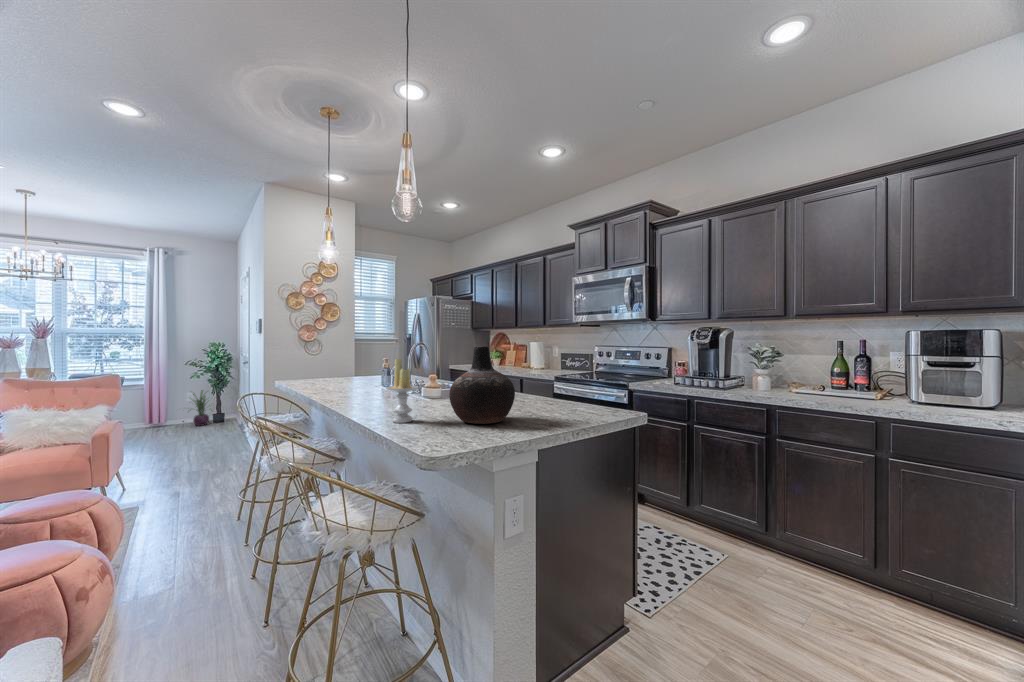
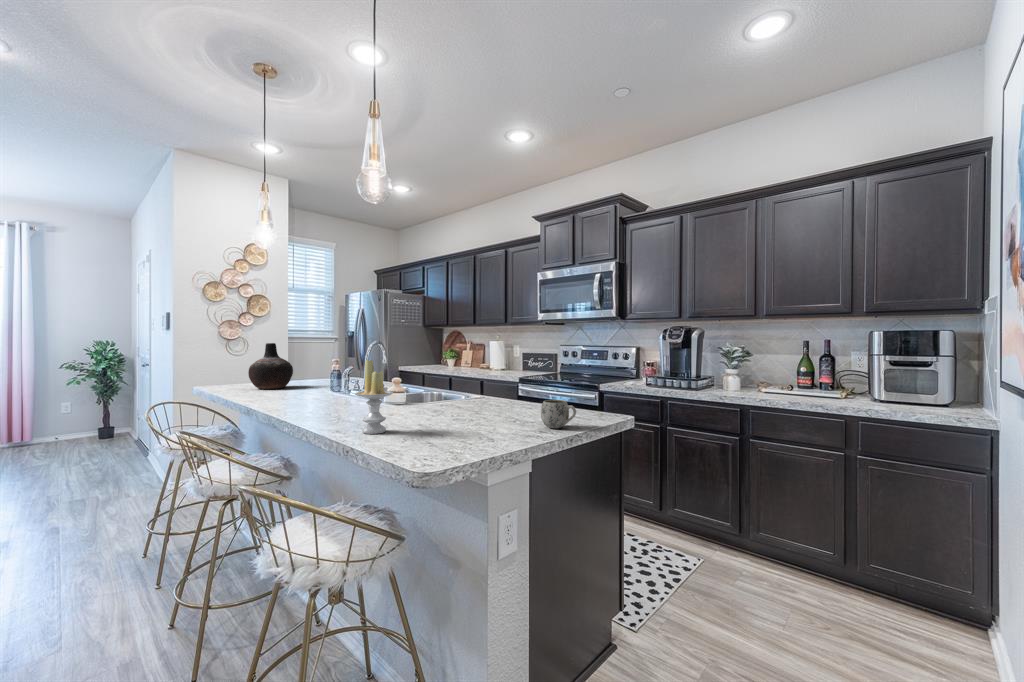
vase: present [449,346,515,424] -> present [248,343,293,389]
decorative plant: present [193,390,209,426] -> none [48,397,115,442]
mug: none [550,396,581,422] -> present [541,400,576,428]

